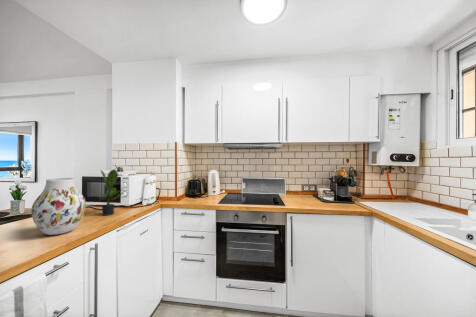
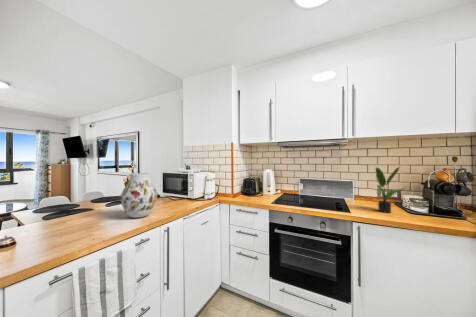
potted plant: present [101,169,123,216] -> present [376,167,405,213]

